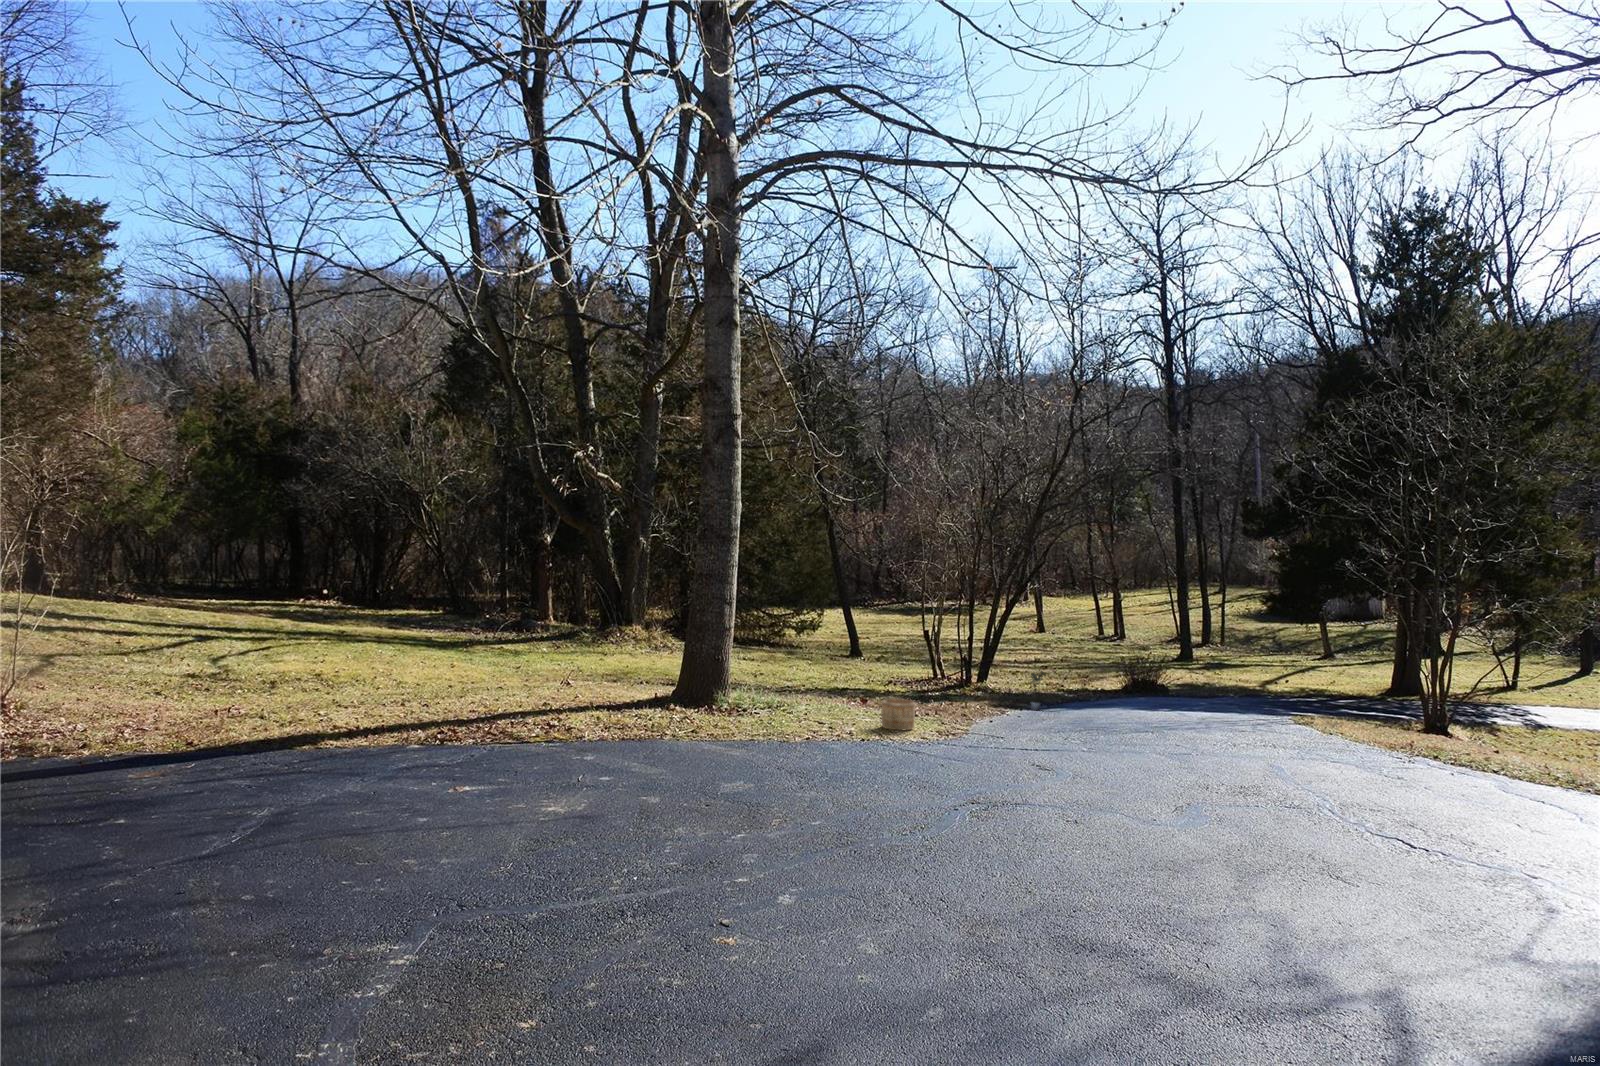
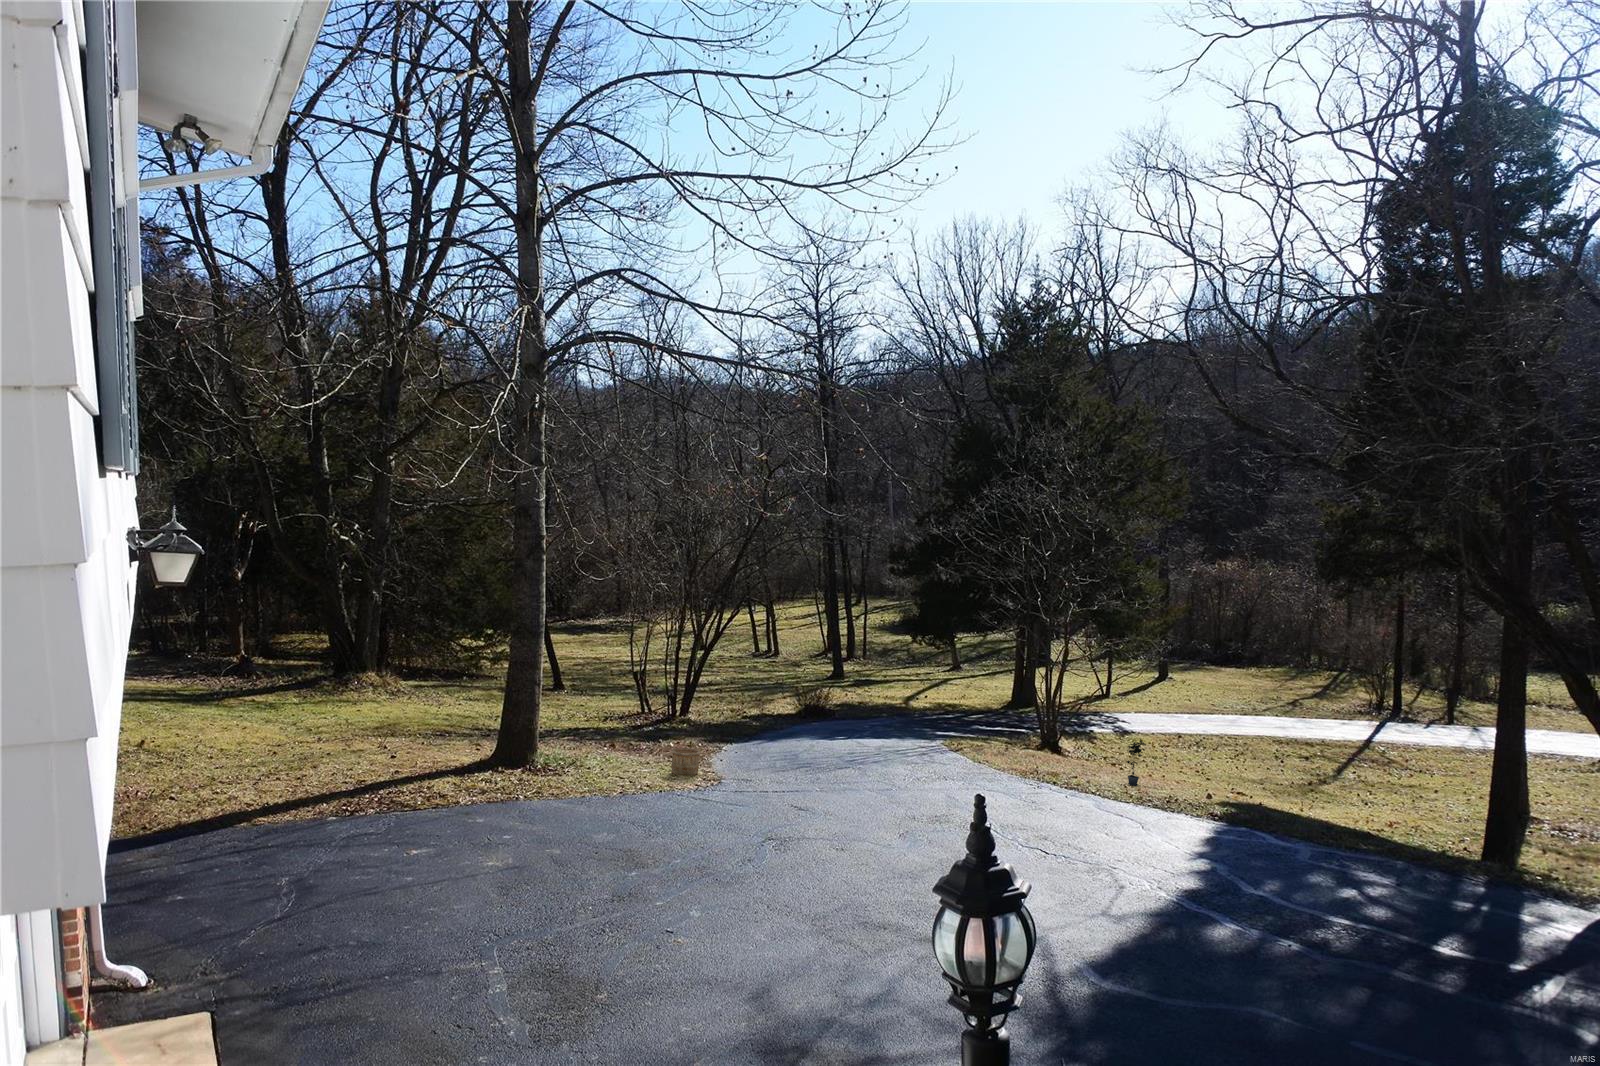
potted plant: present [1031,671,1046,711] -> present [1127,739,1146,786]

